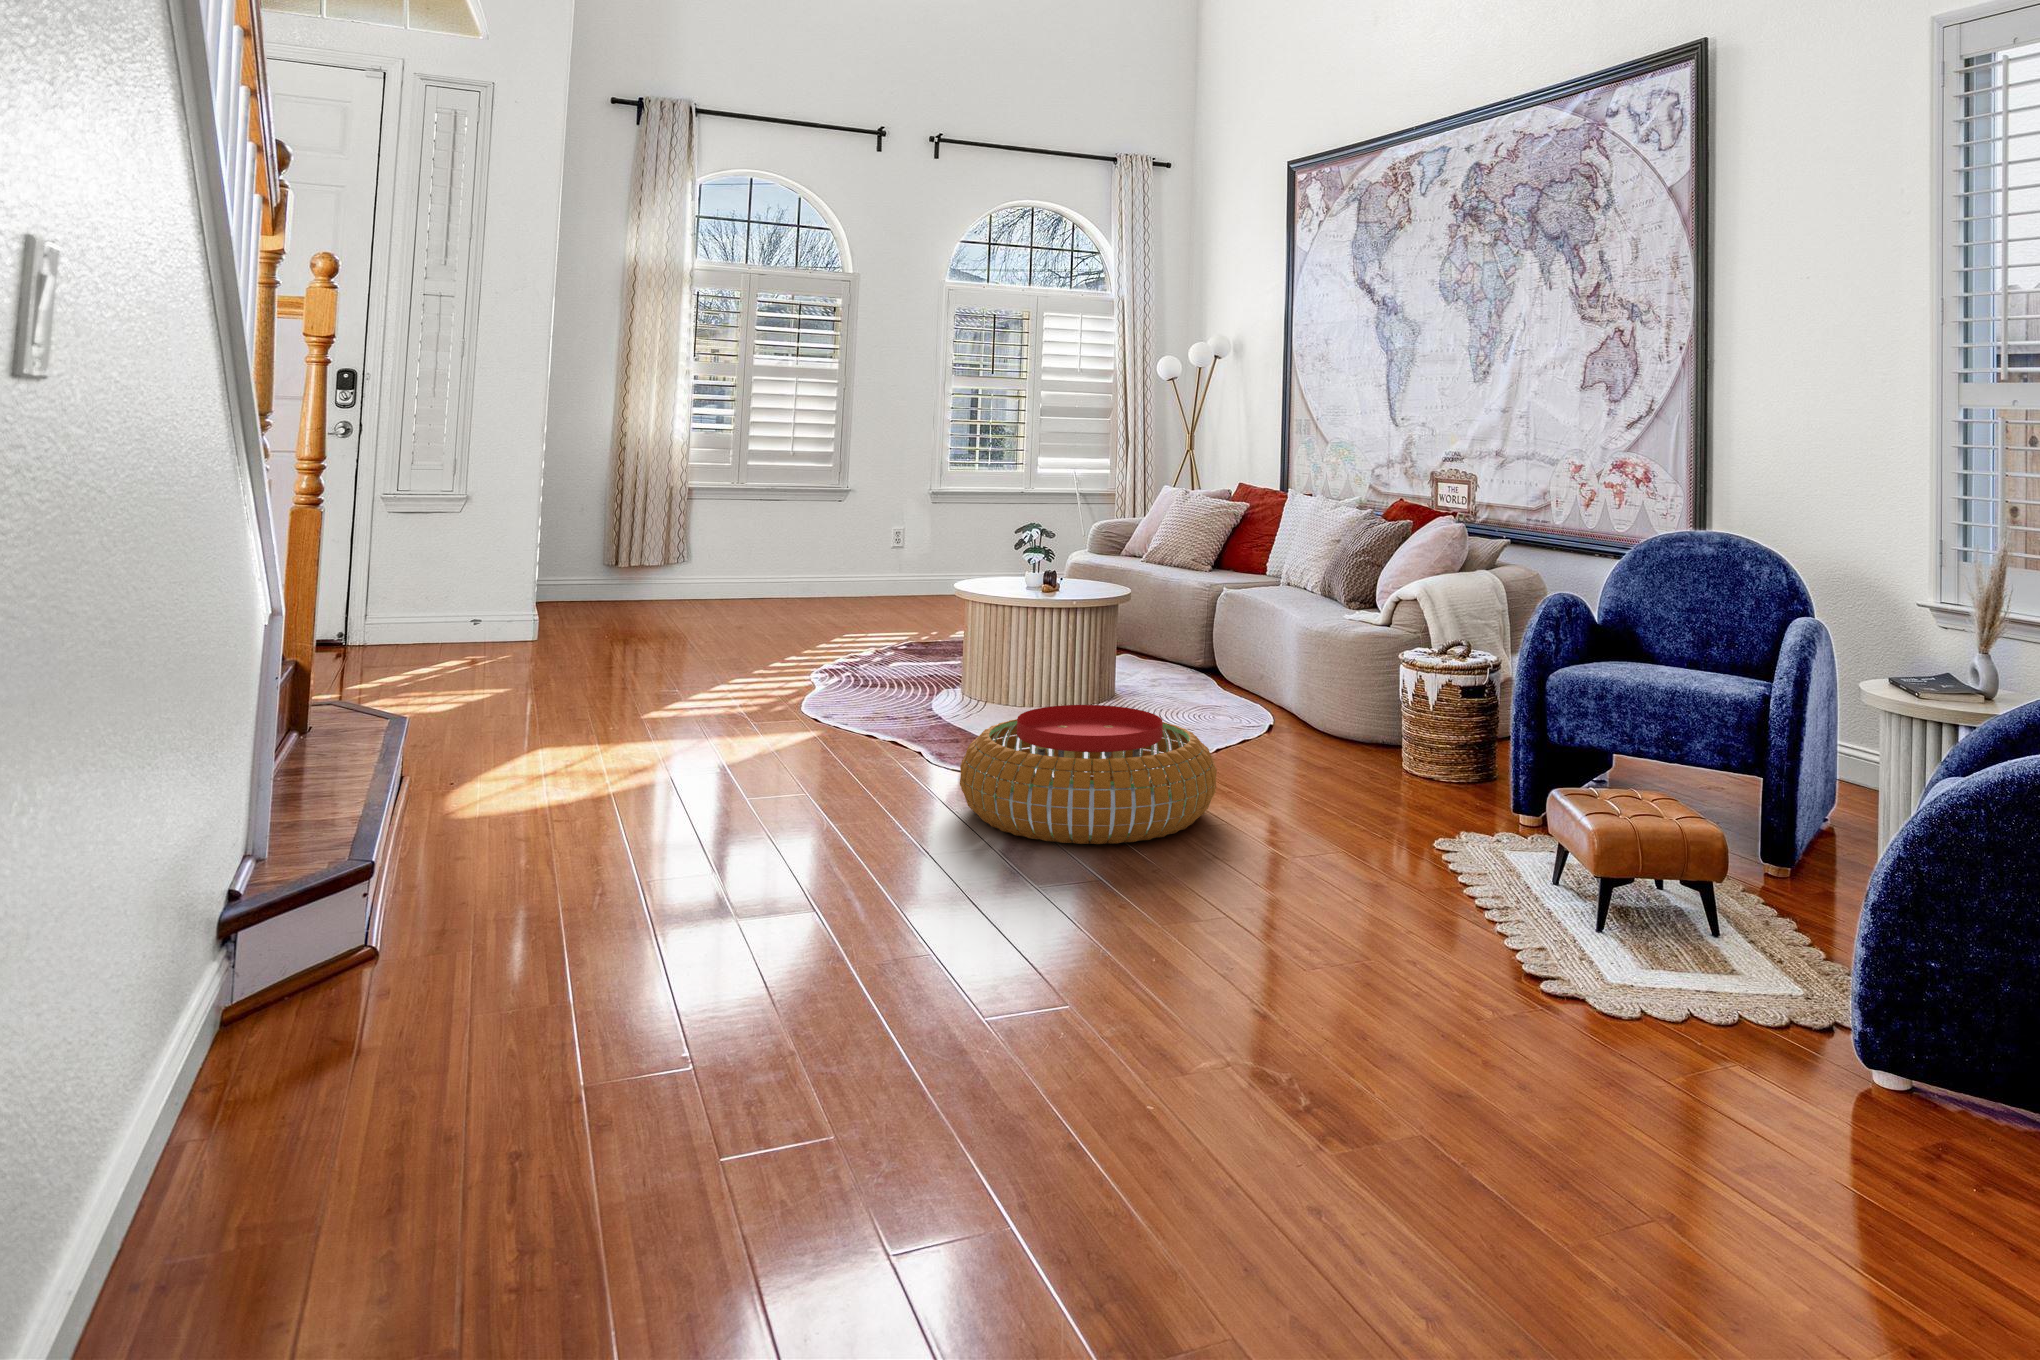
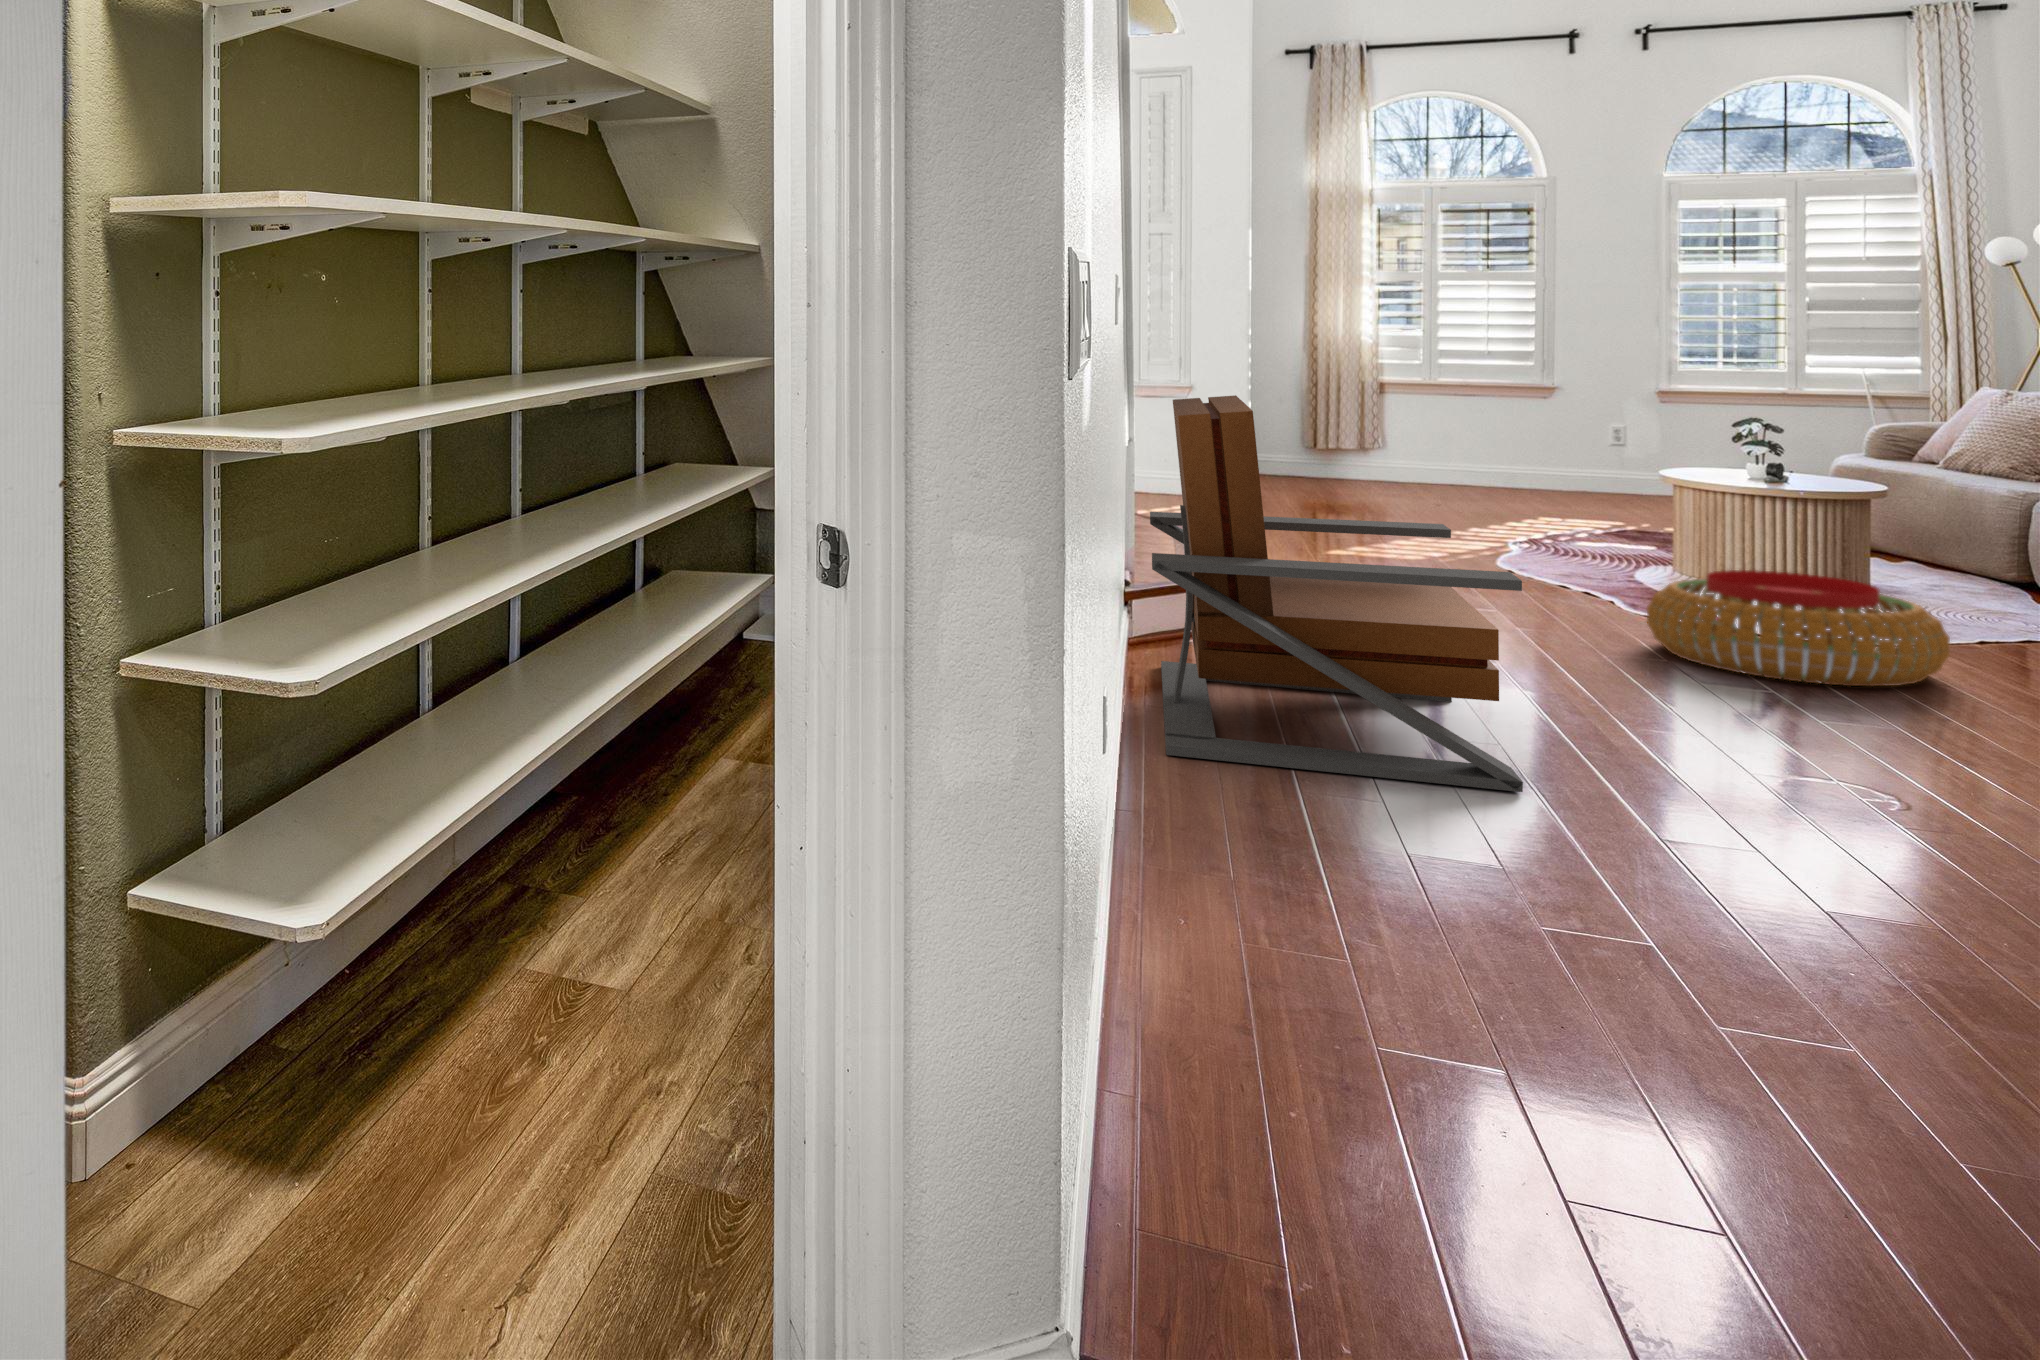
lounge chair: none [214,528,874,1344] -> present [1150,395,1523,792]

